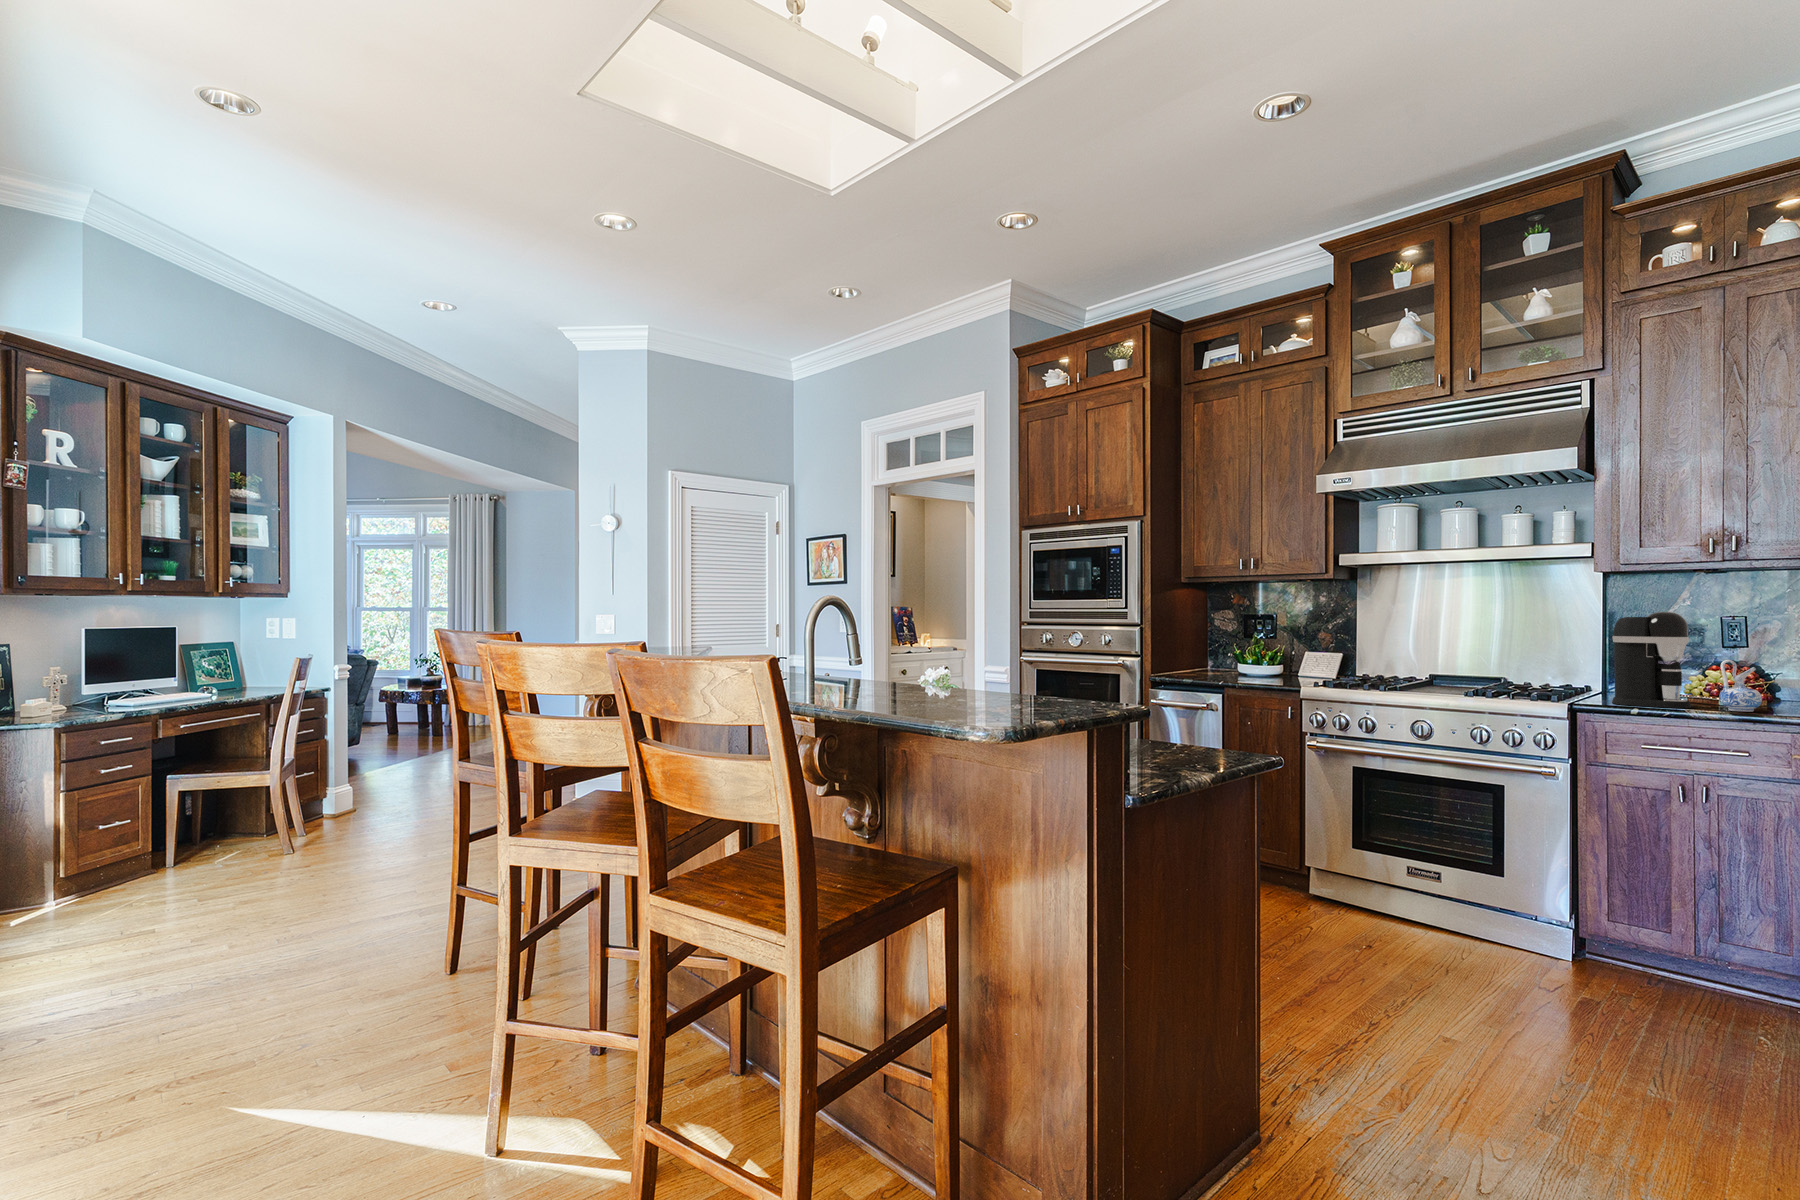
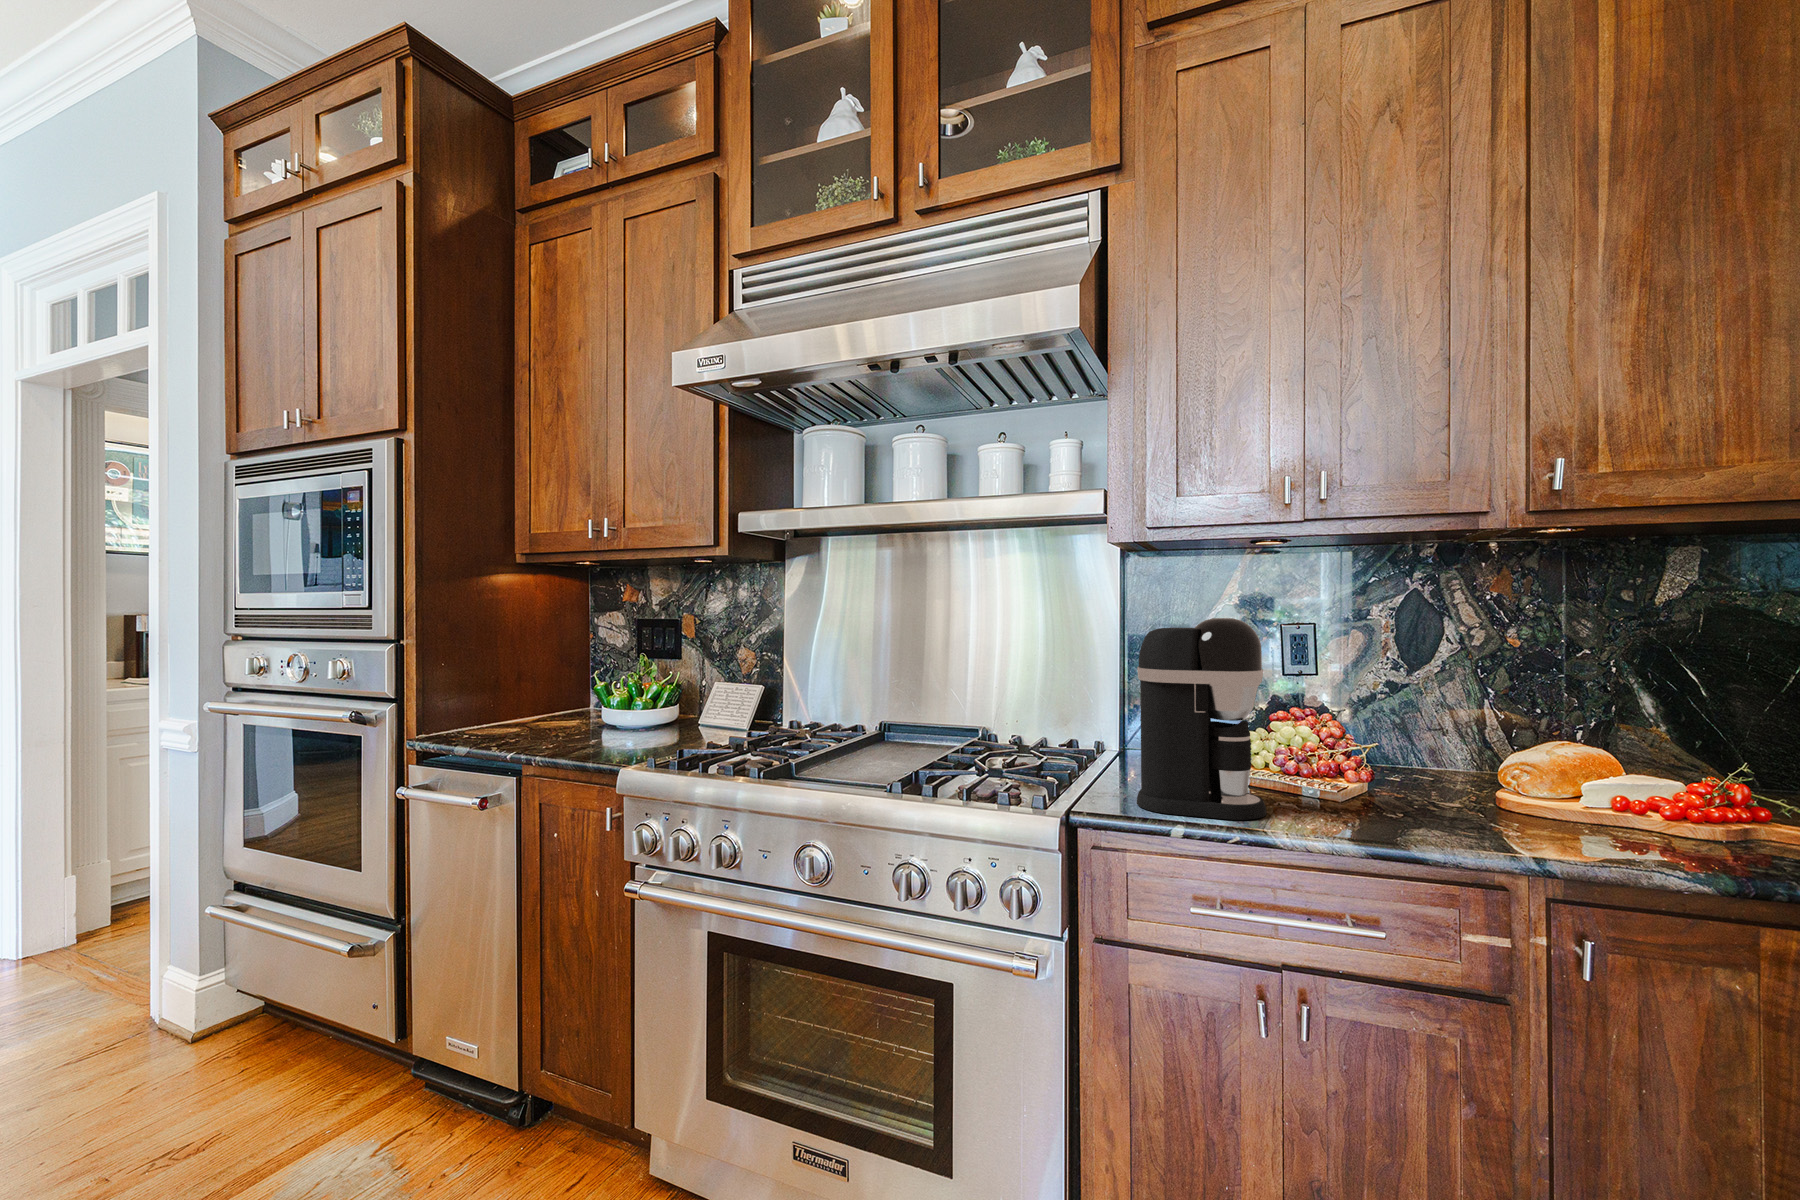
ceramic pitcher: present [1719,660,1762,712] -> none [1315,718,1388,827]

